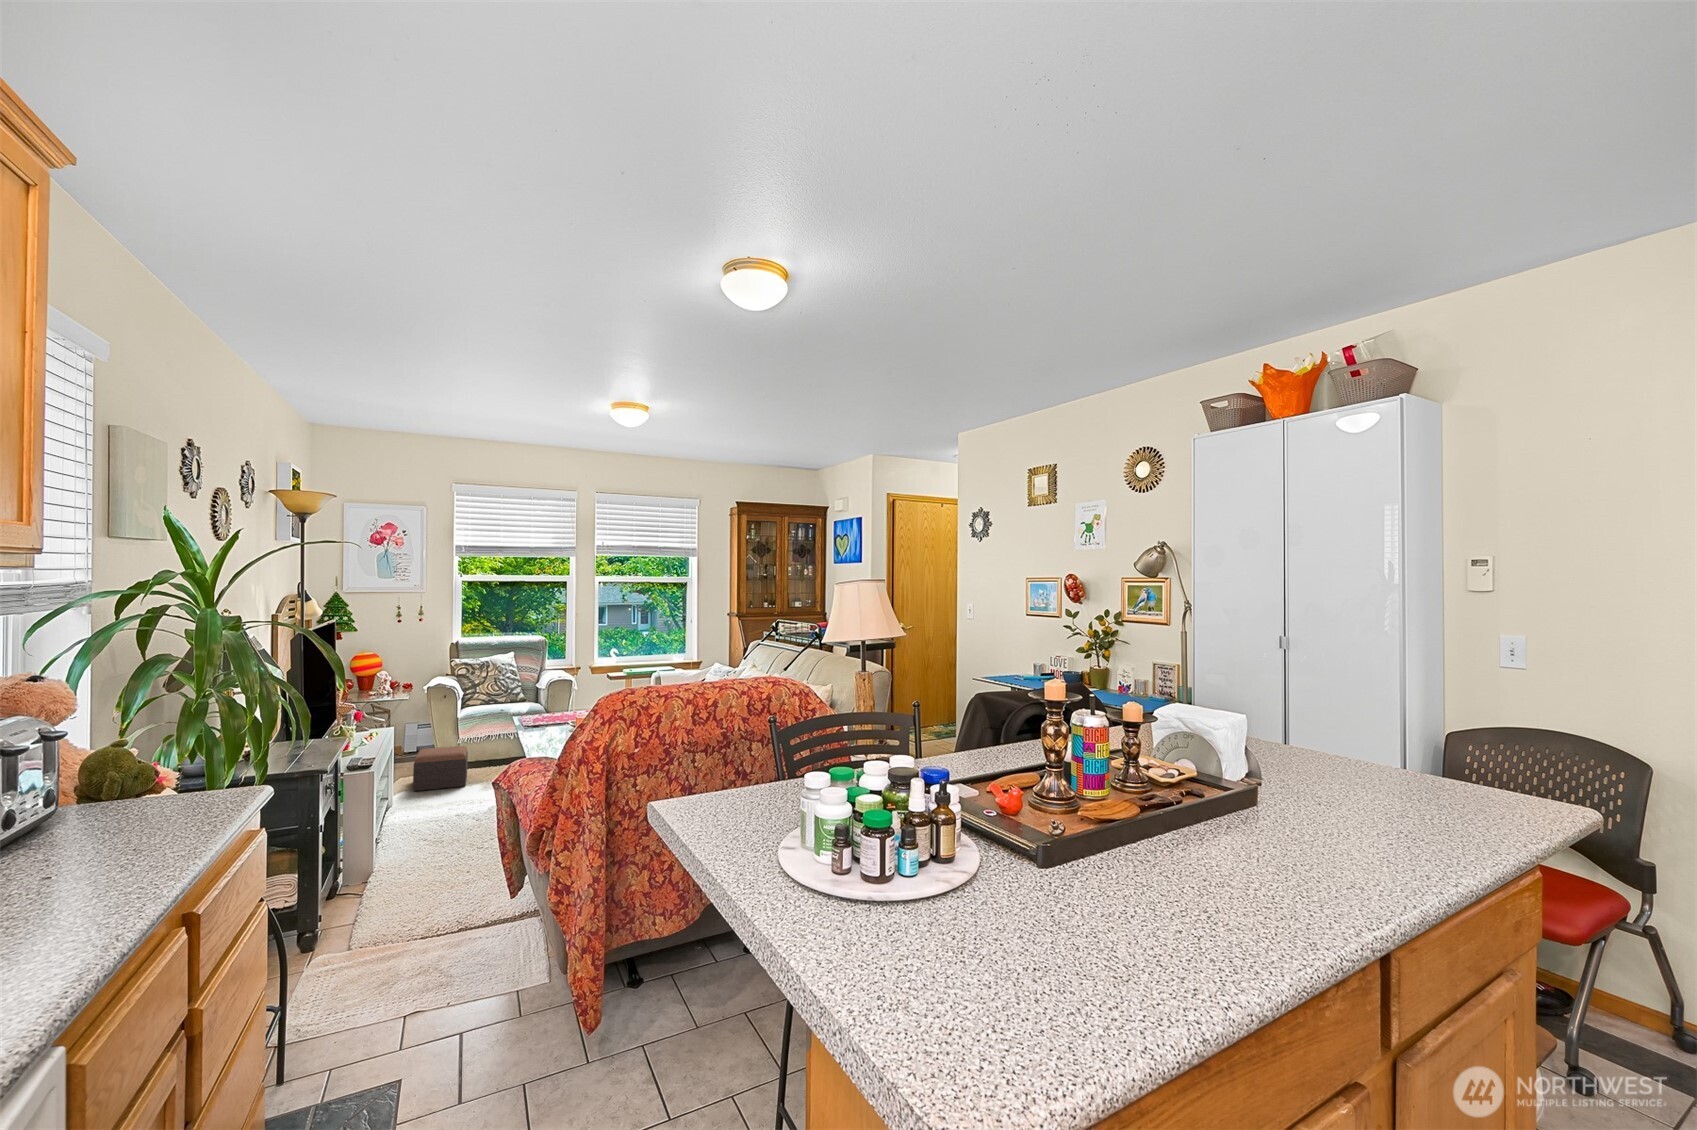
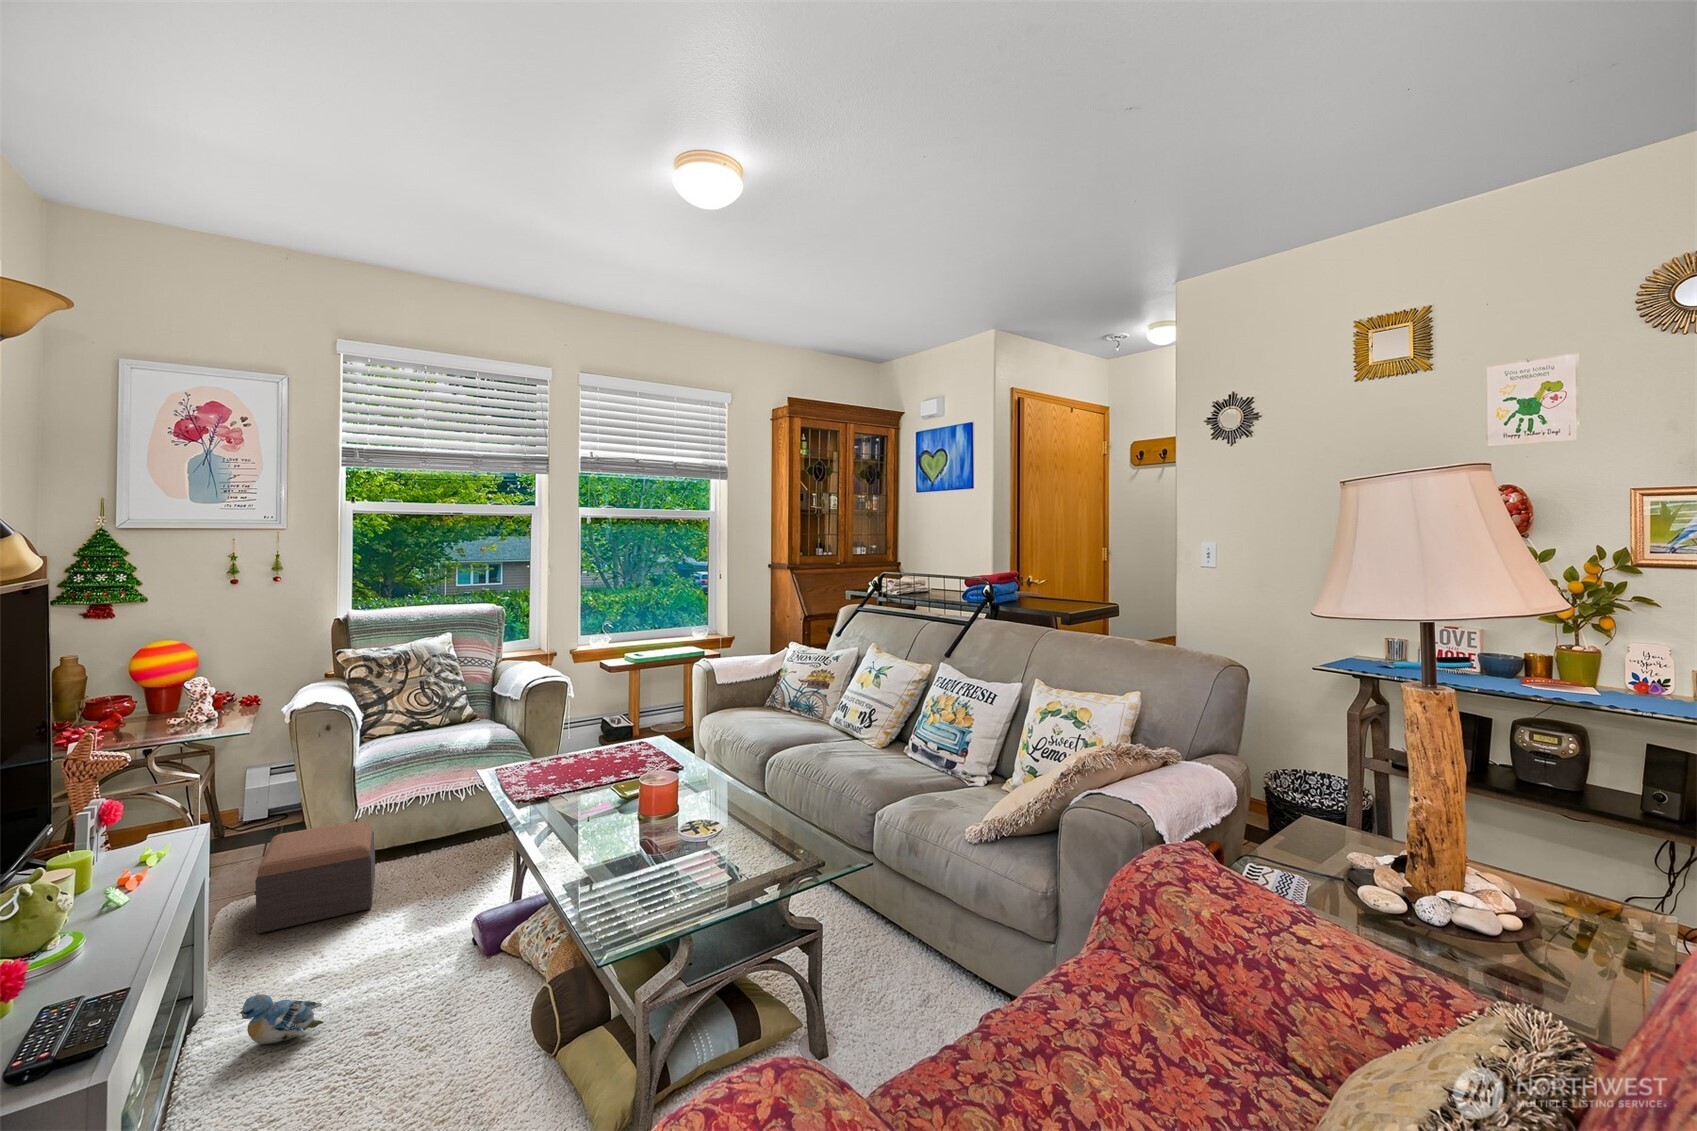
plush toy: none [413,796,446,817] -> present [240,994,323,1044]

